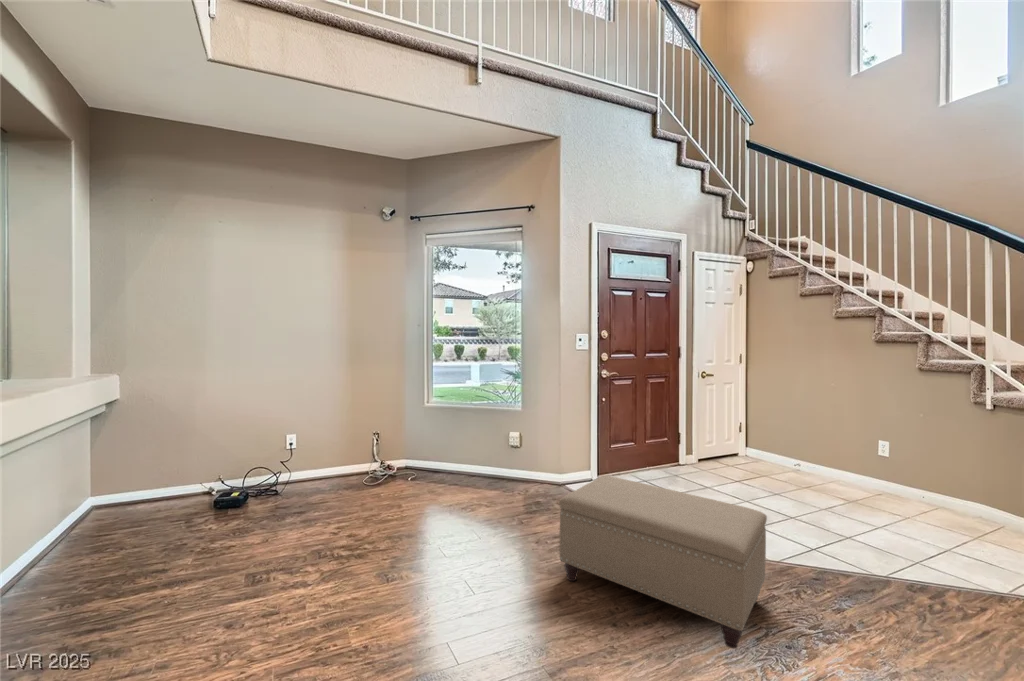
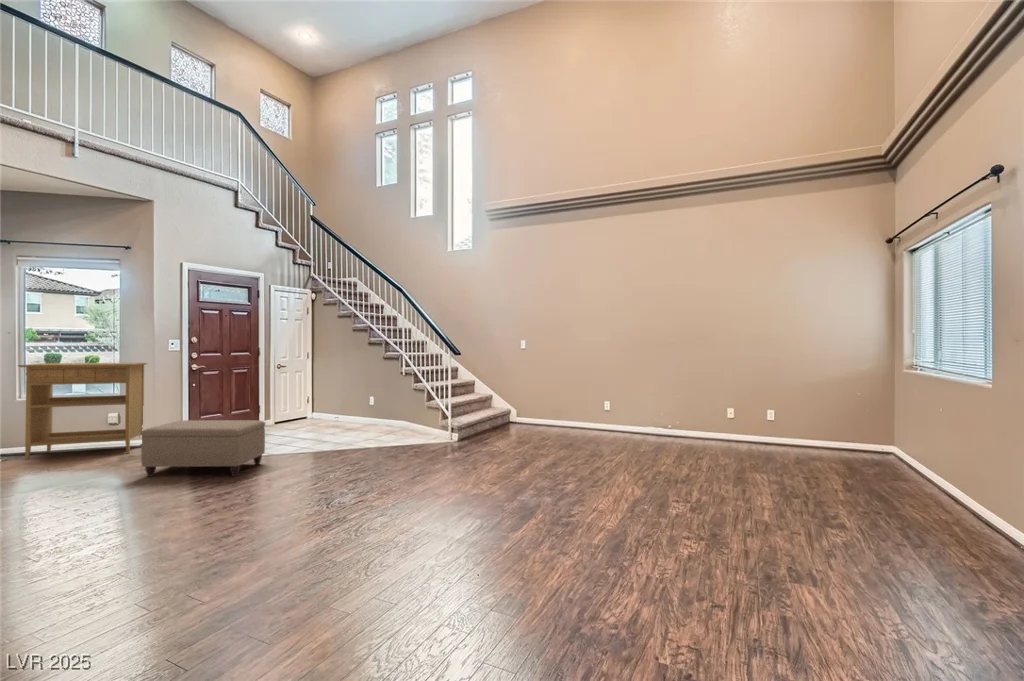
console table: none [430,362,553,493] -> present [18,362,147,460]

